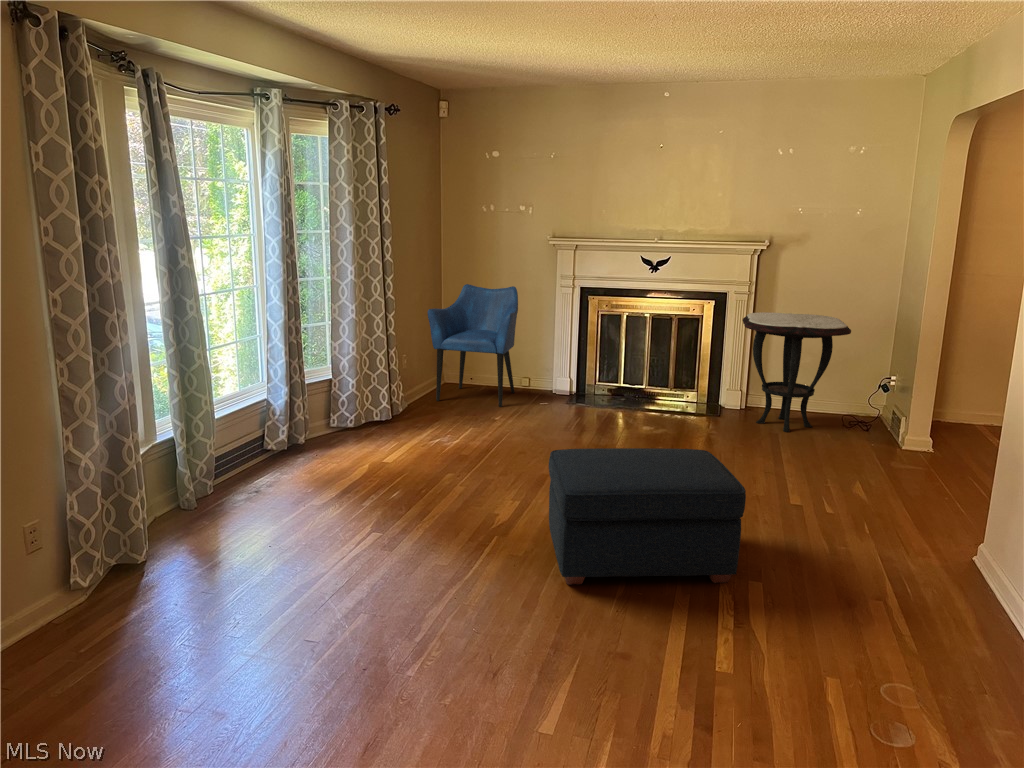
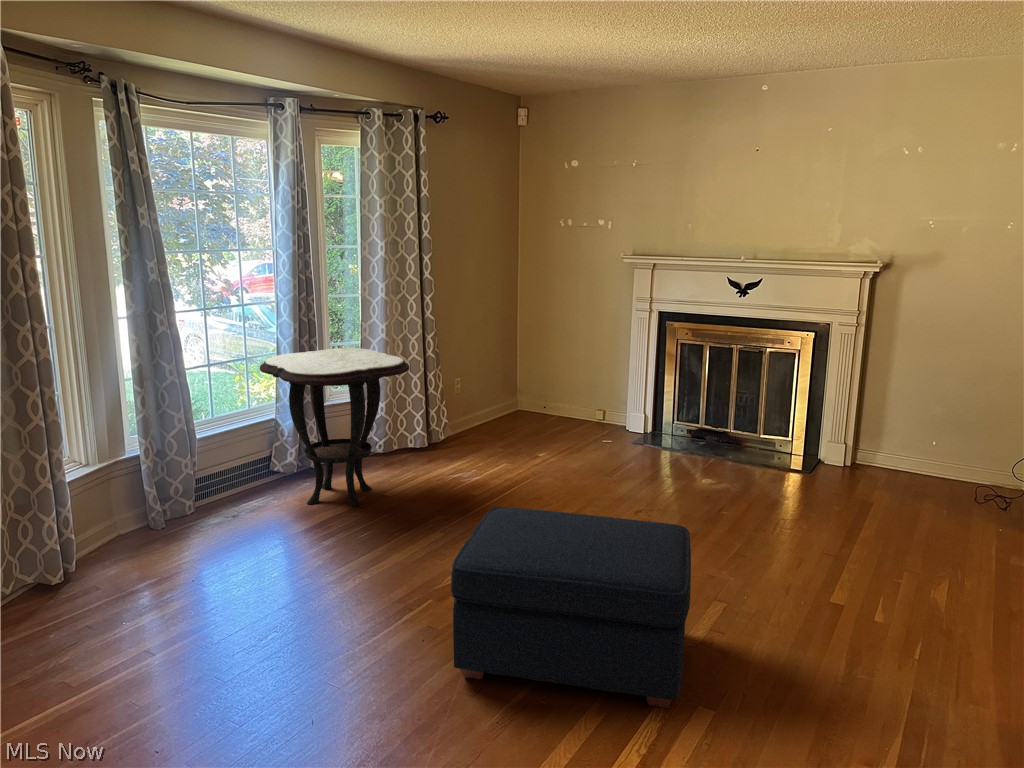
armchair: present [428,284,518,407] -> none [485,305,591,443]
side table: present [743,312,851,432] -> present [260,348,410,506]

